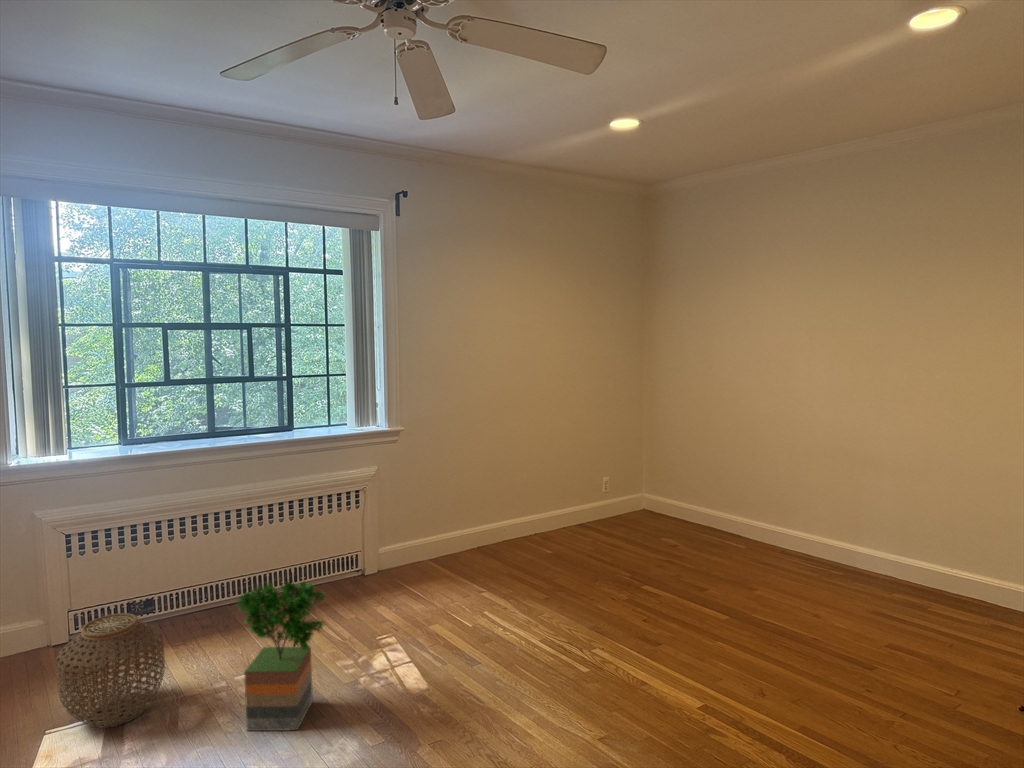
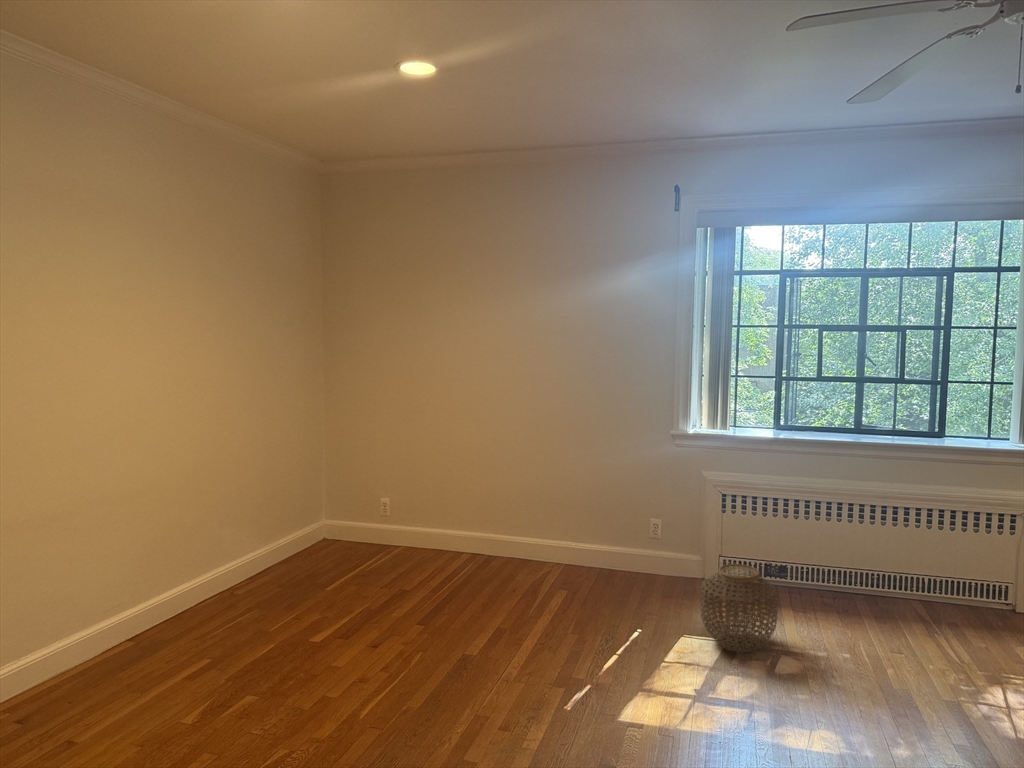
potted tree: present [238,581,325,731] -> none [833,573,925,720]

